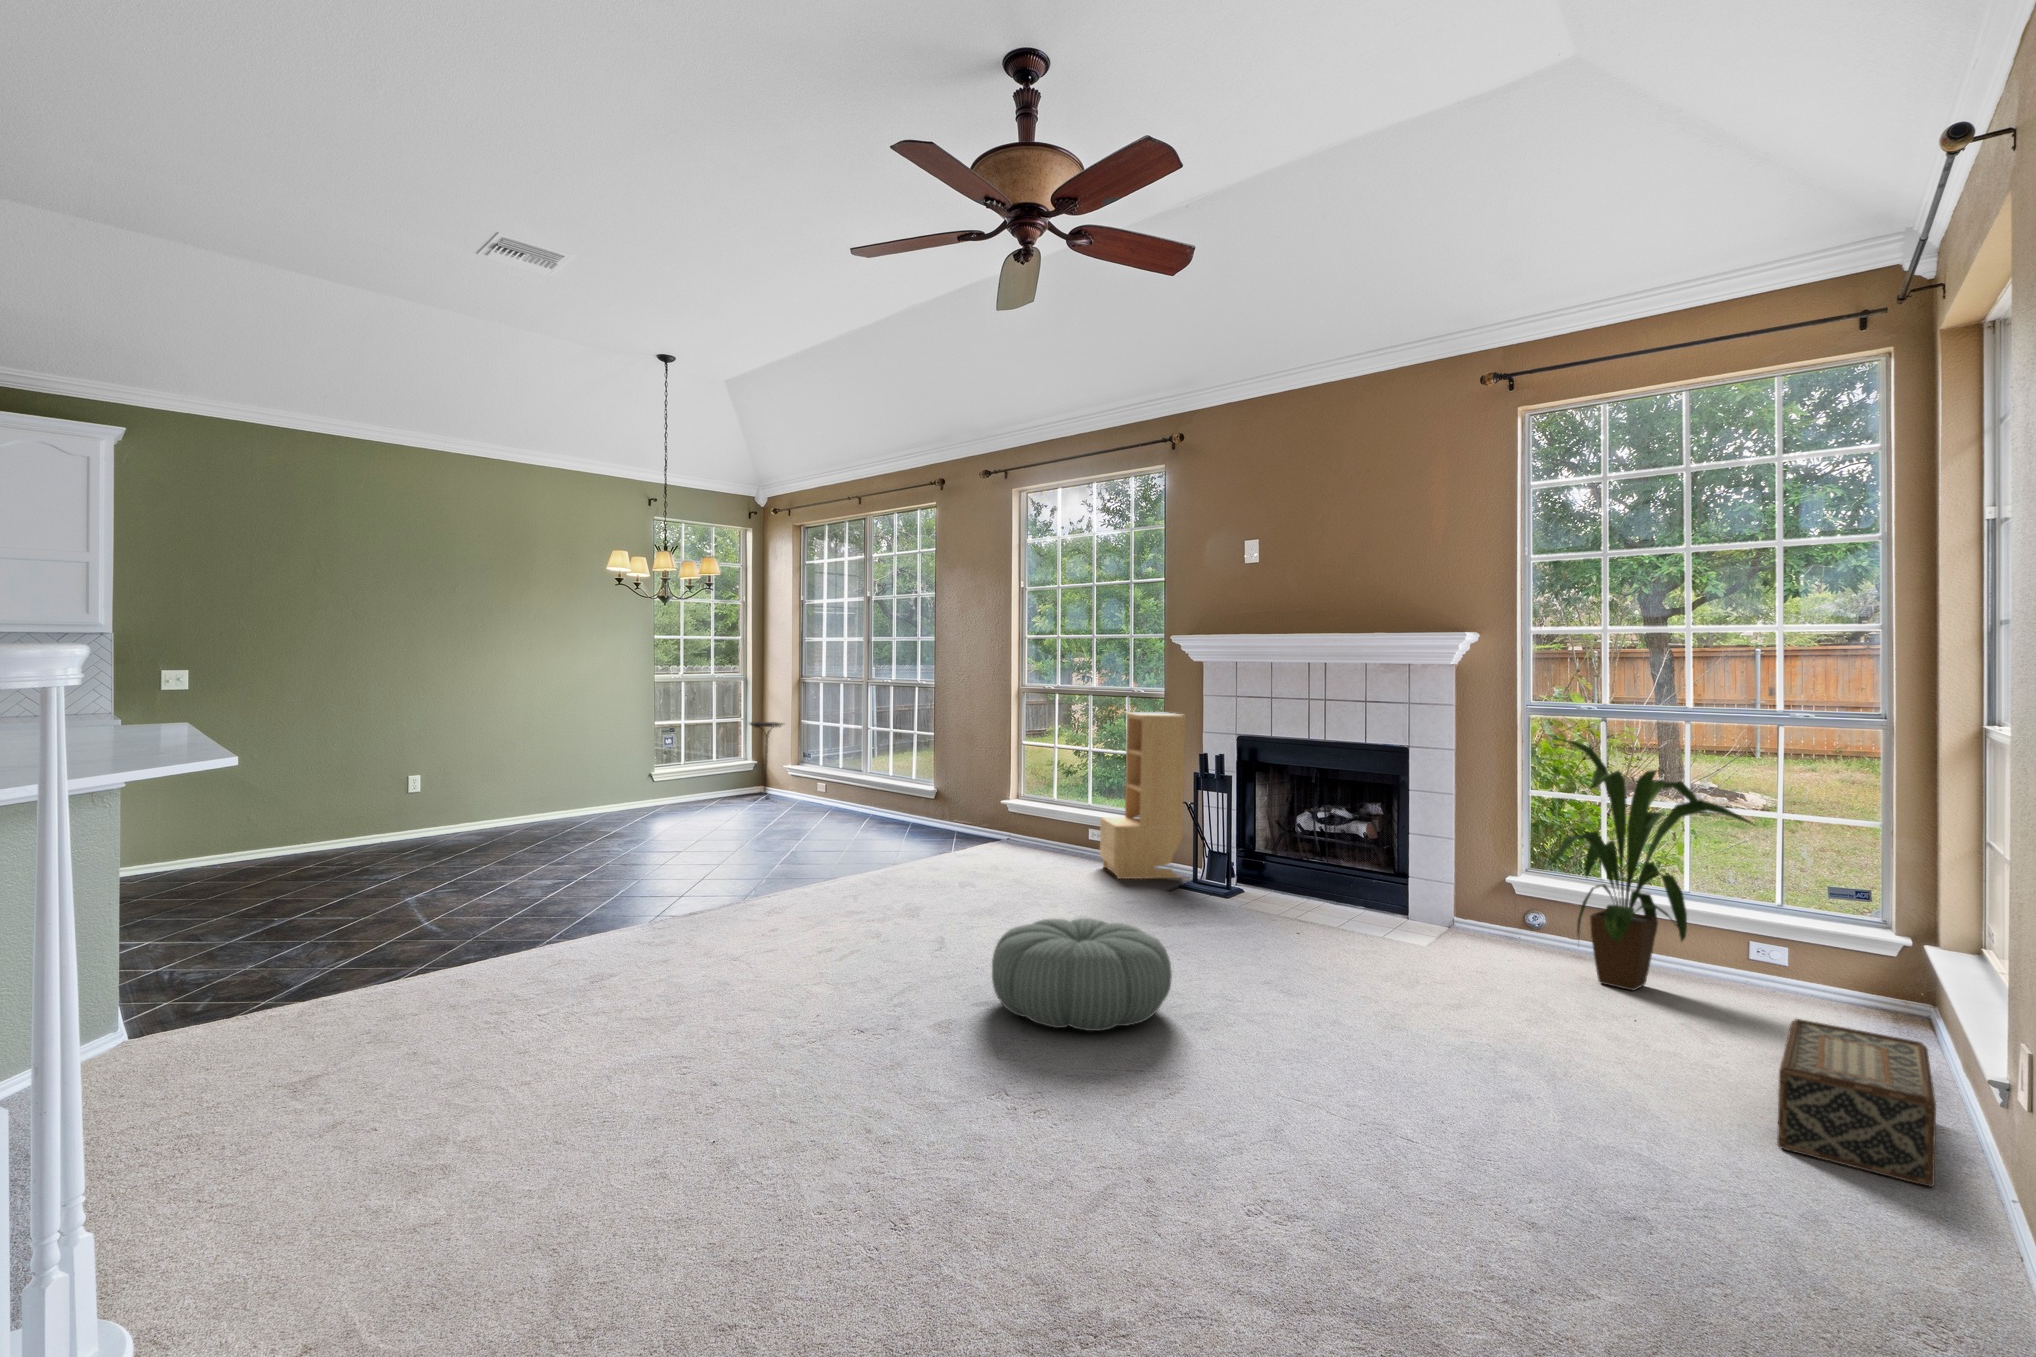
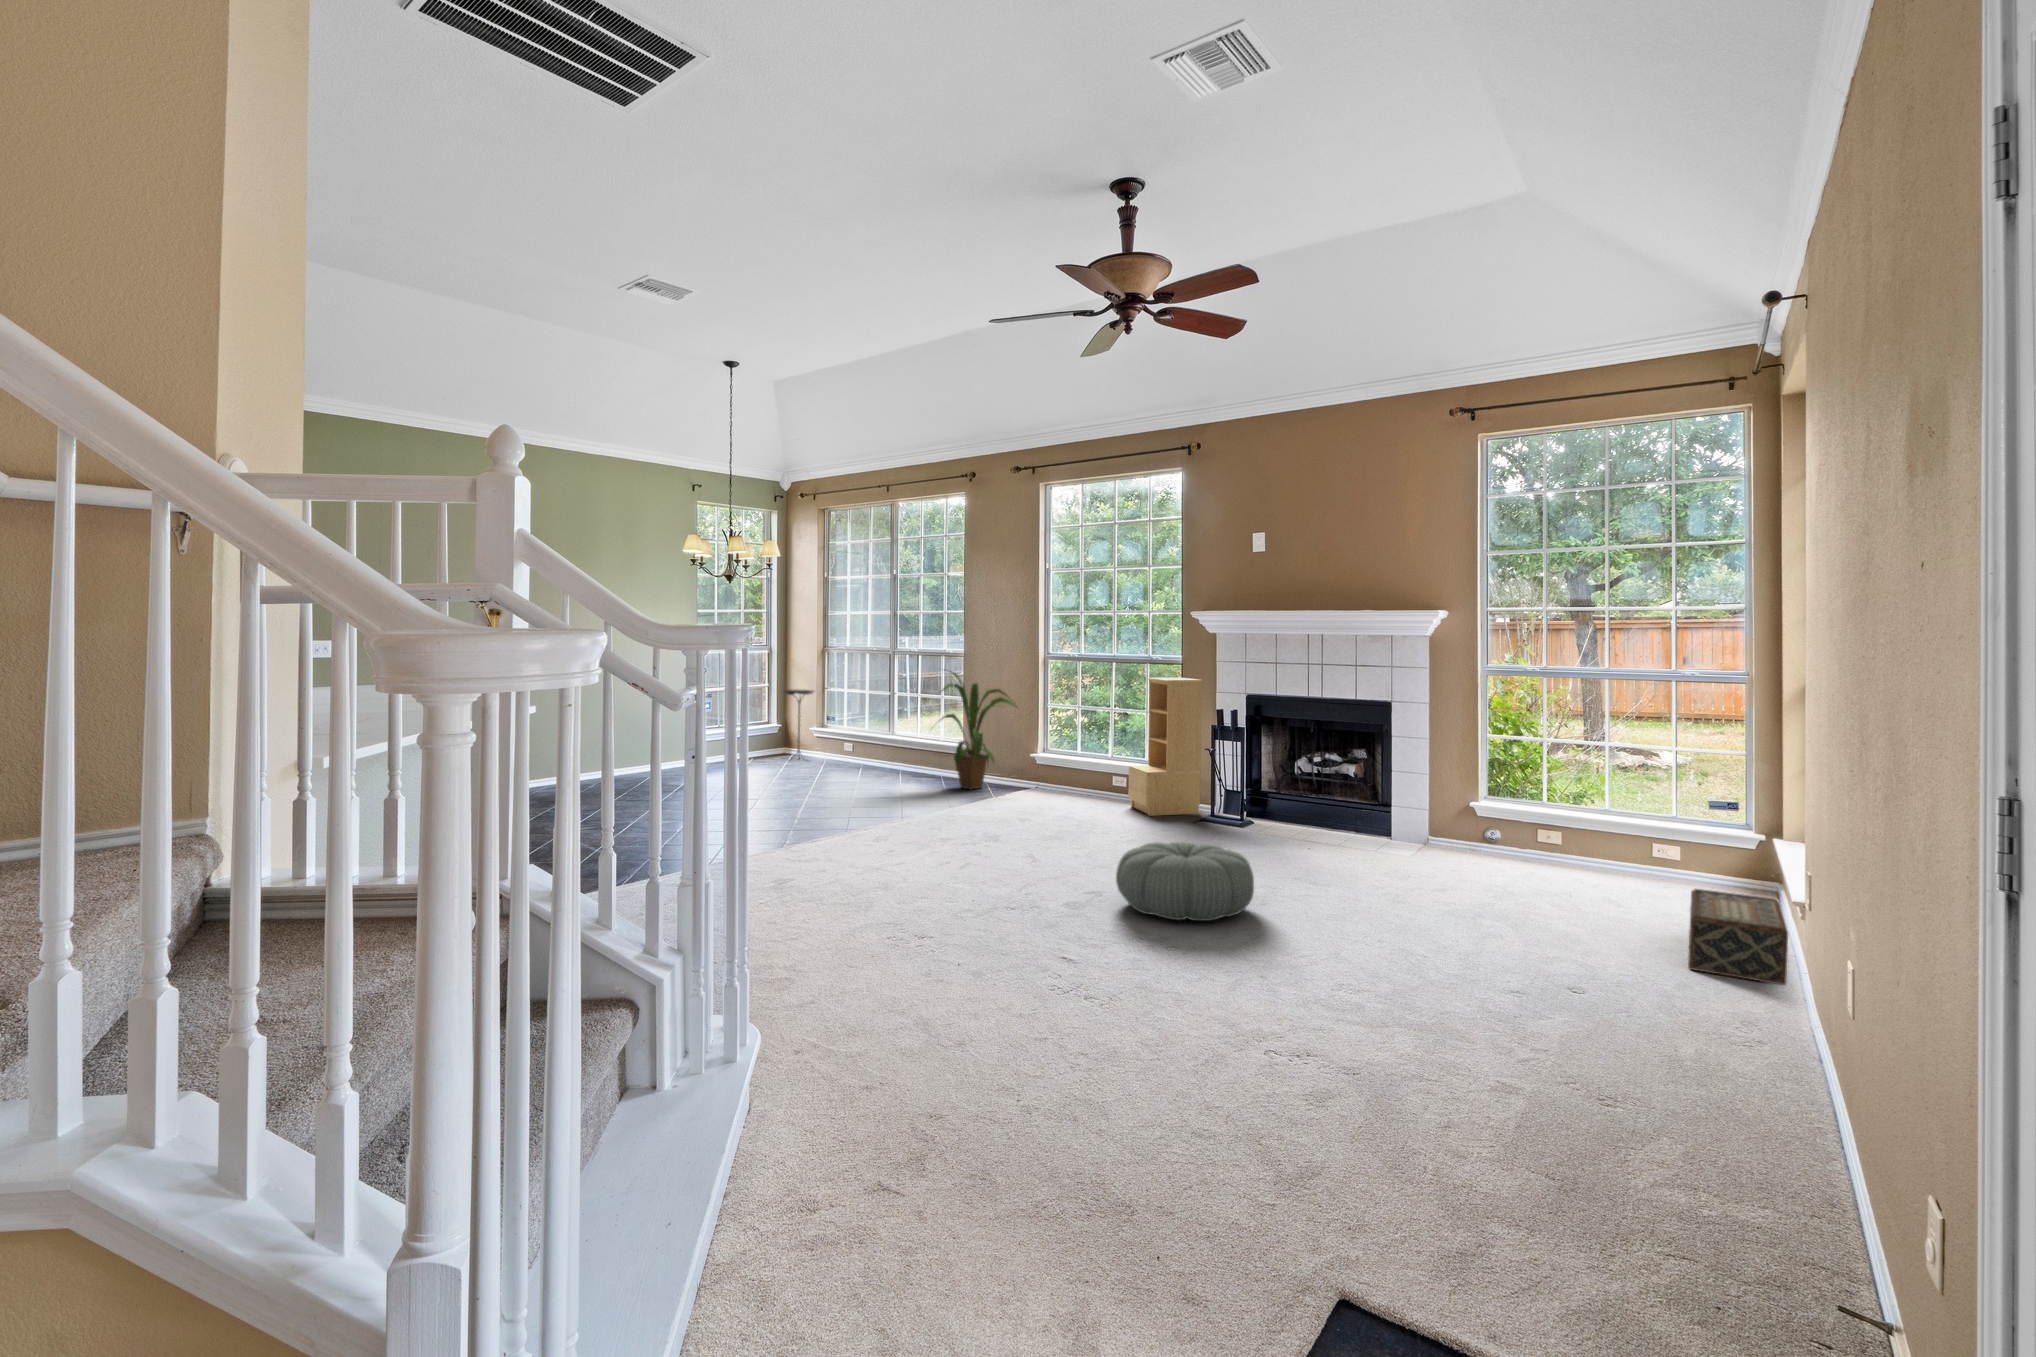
house plant: present [1549,738,1754,991] -> present [942,669,1016,789]

